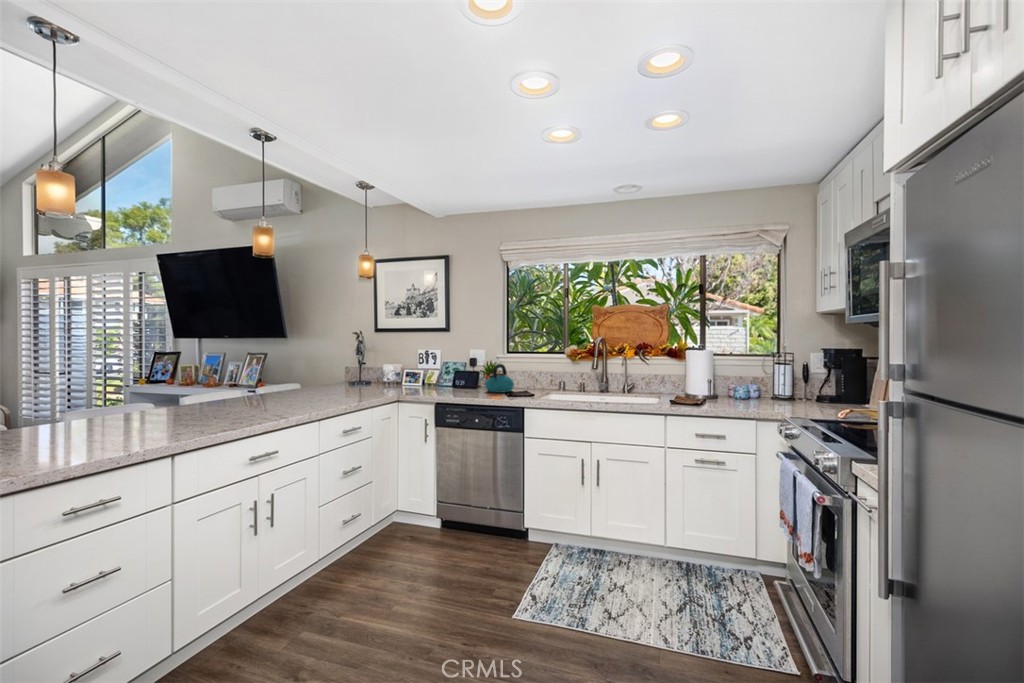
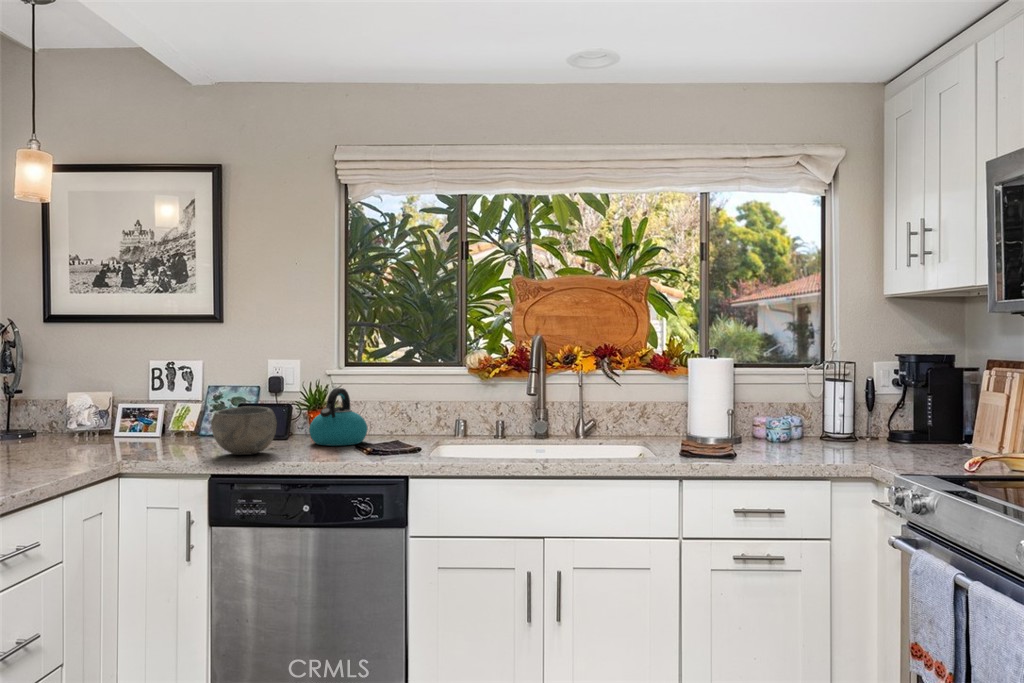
bowl: none [437,372,467,395] -> present [211,406,277,455]

